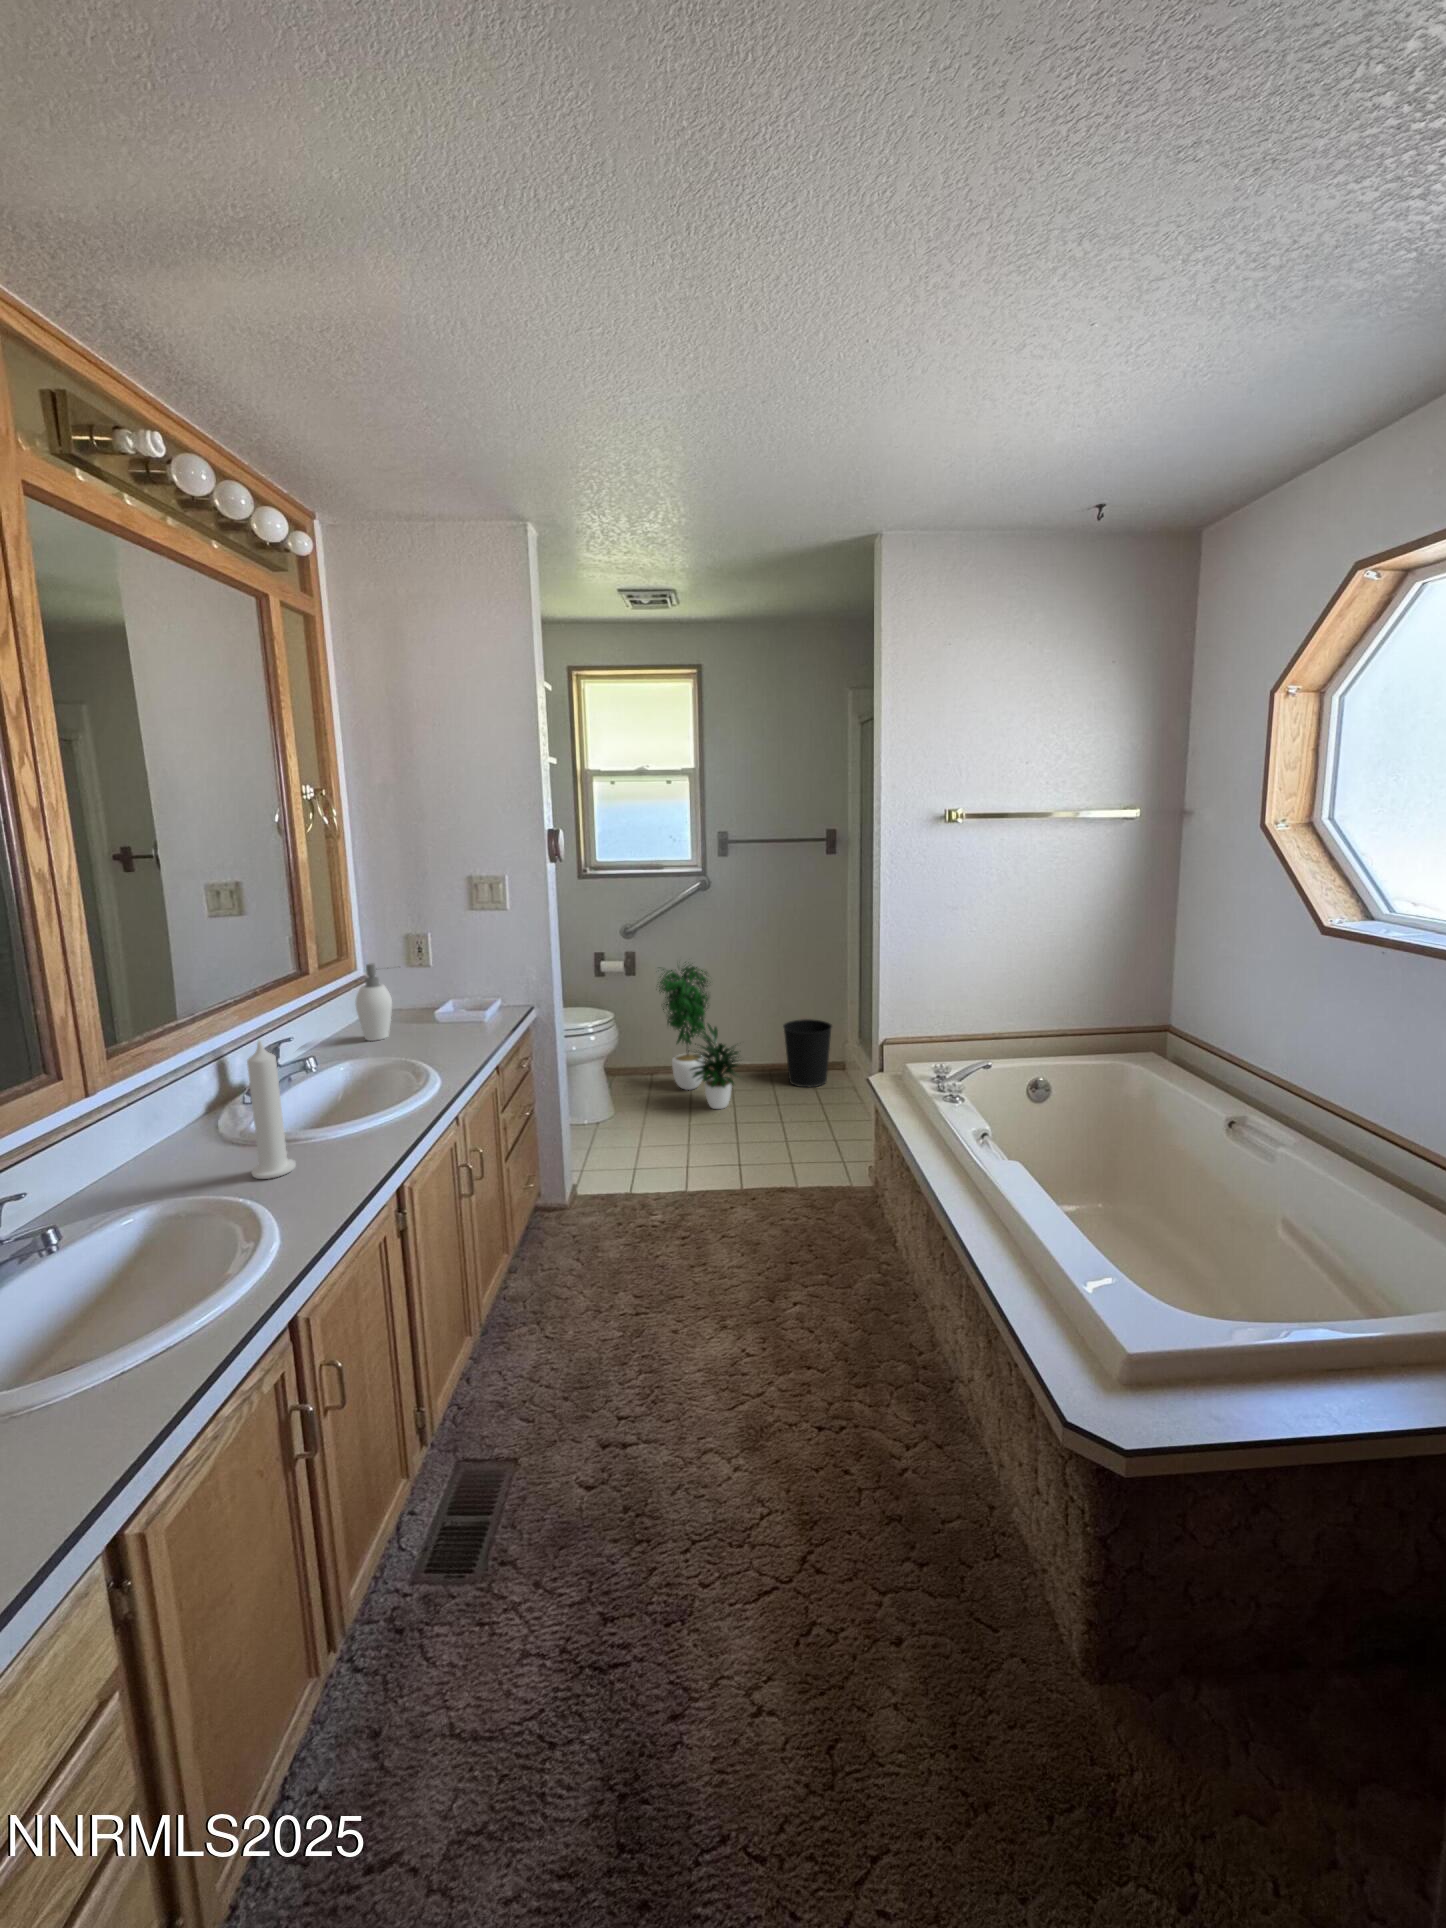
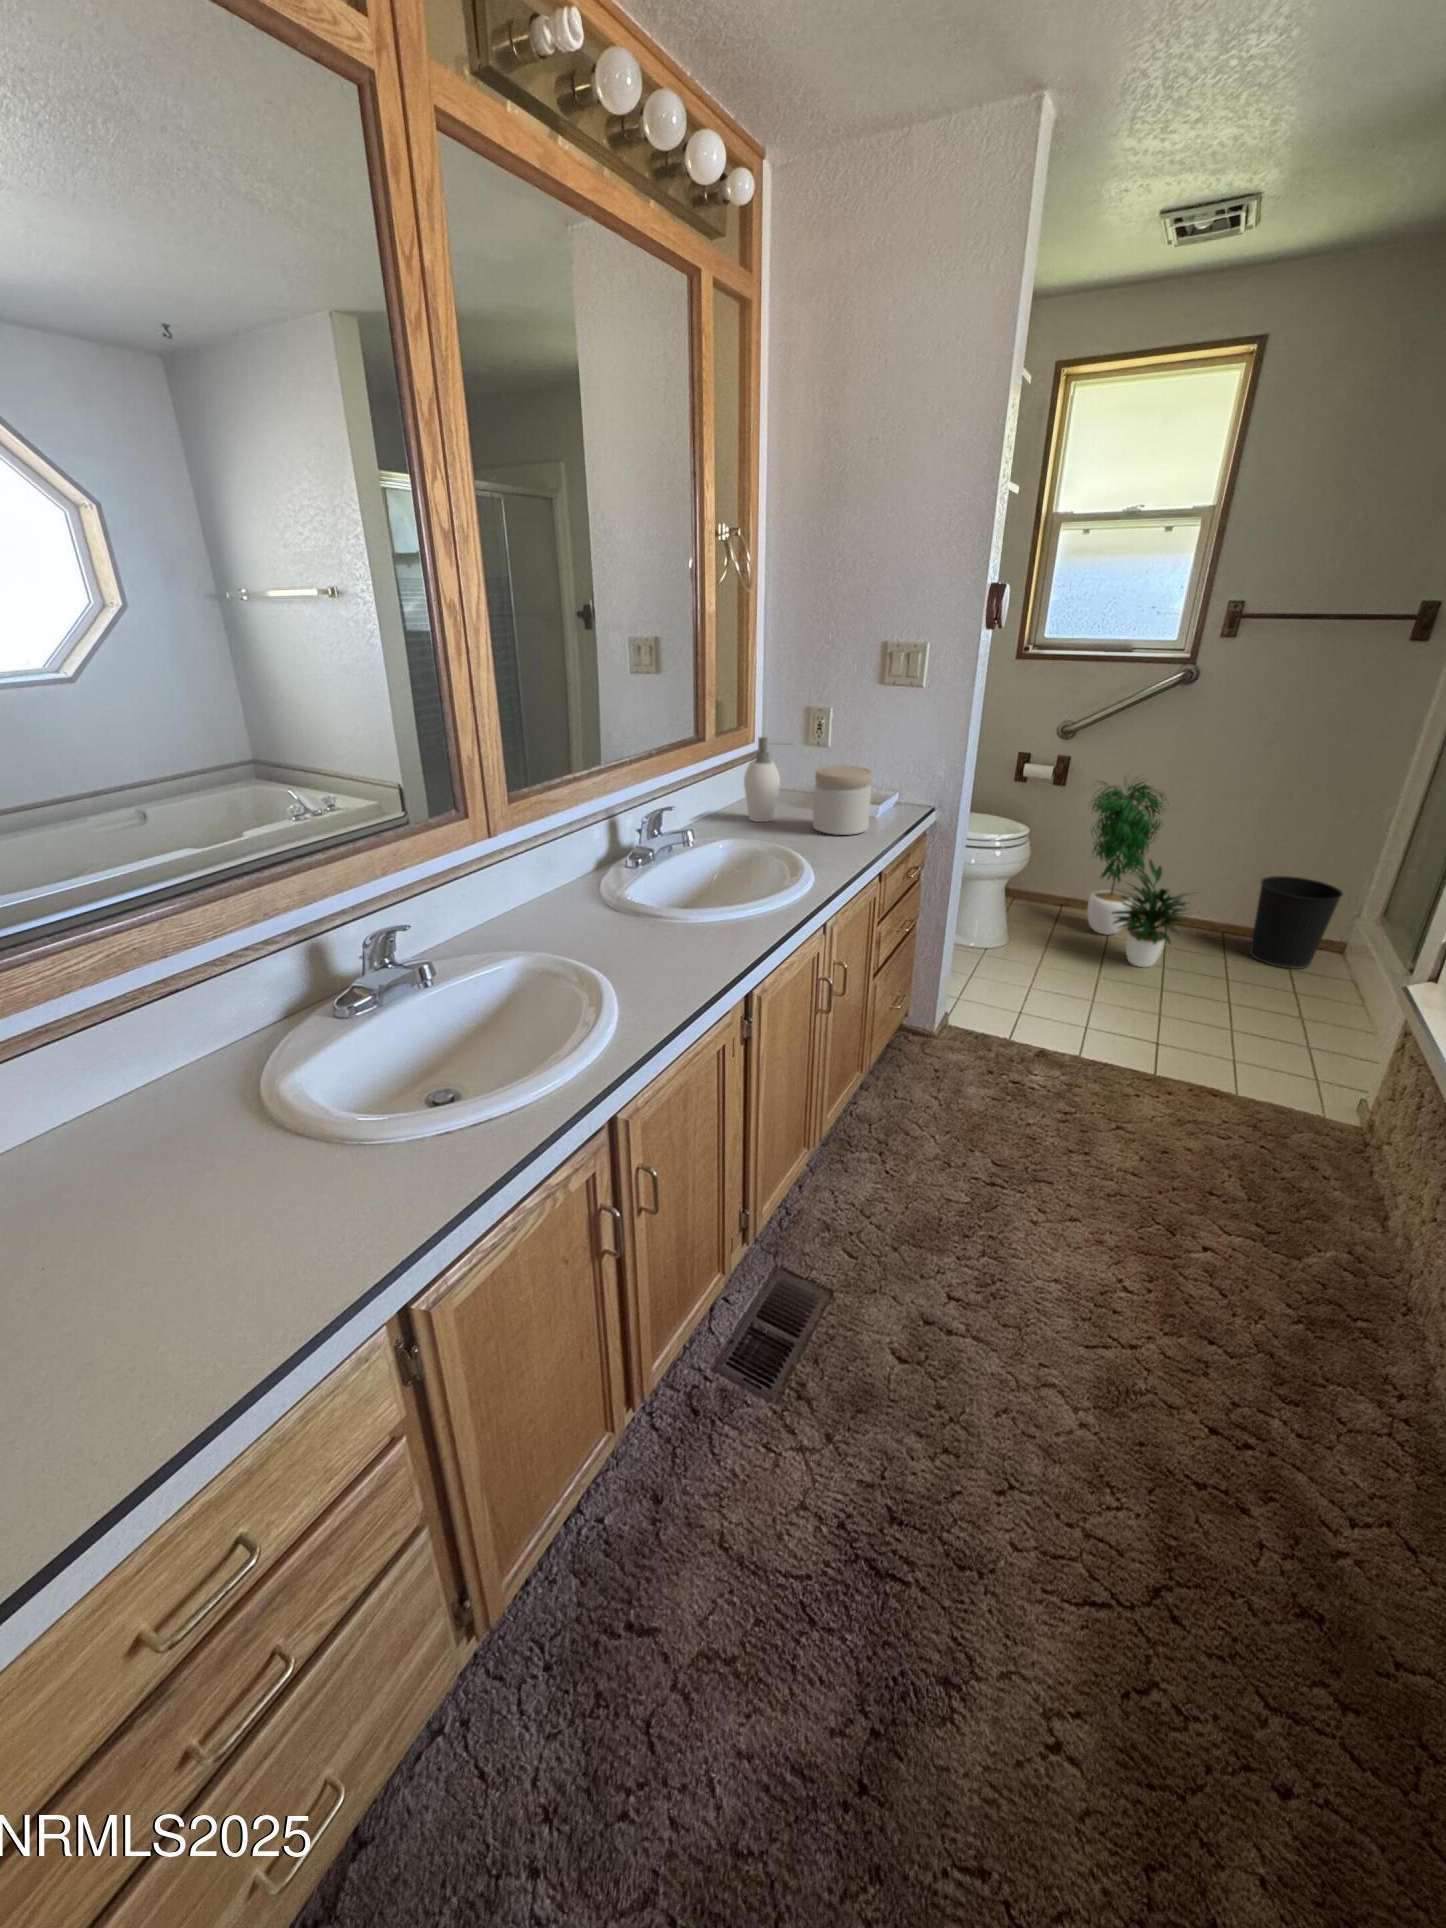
jar: none [426,979,481,1040] -> present [813,765,872,835]
candle: present [247,1041,296,1179] -> none [608,808,649,957]

